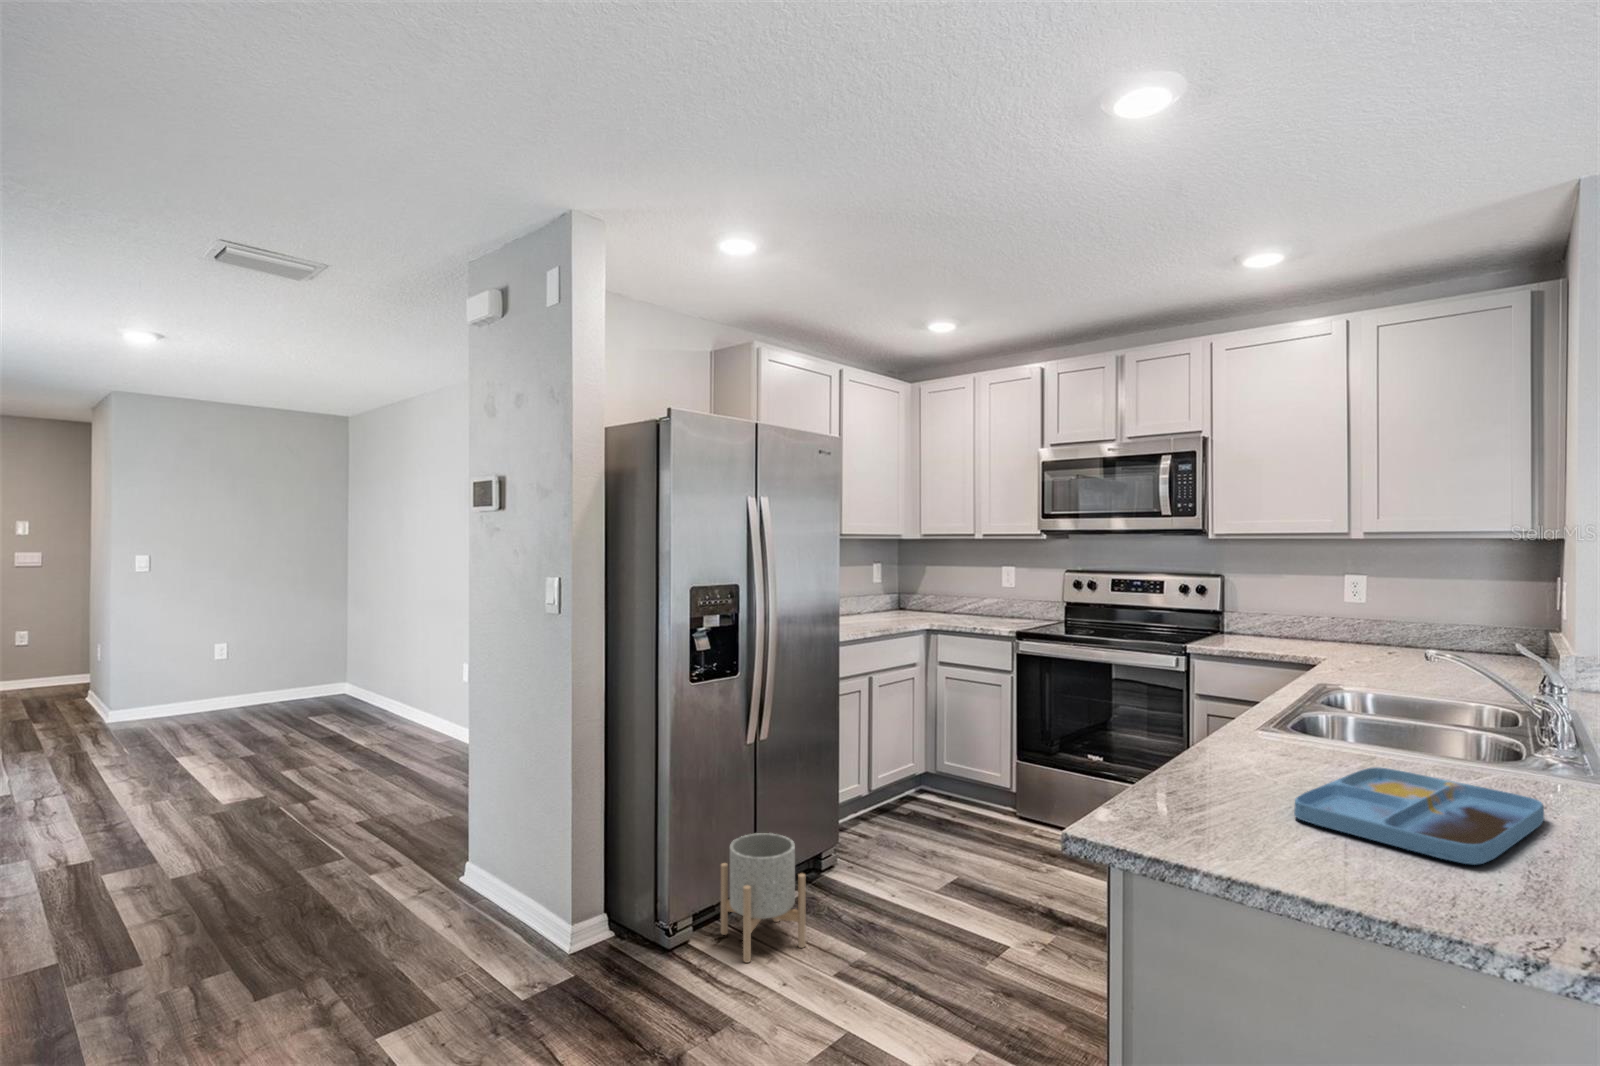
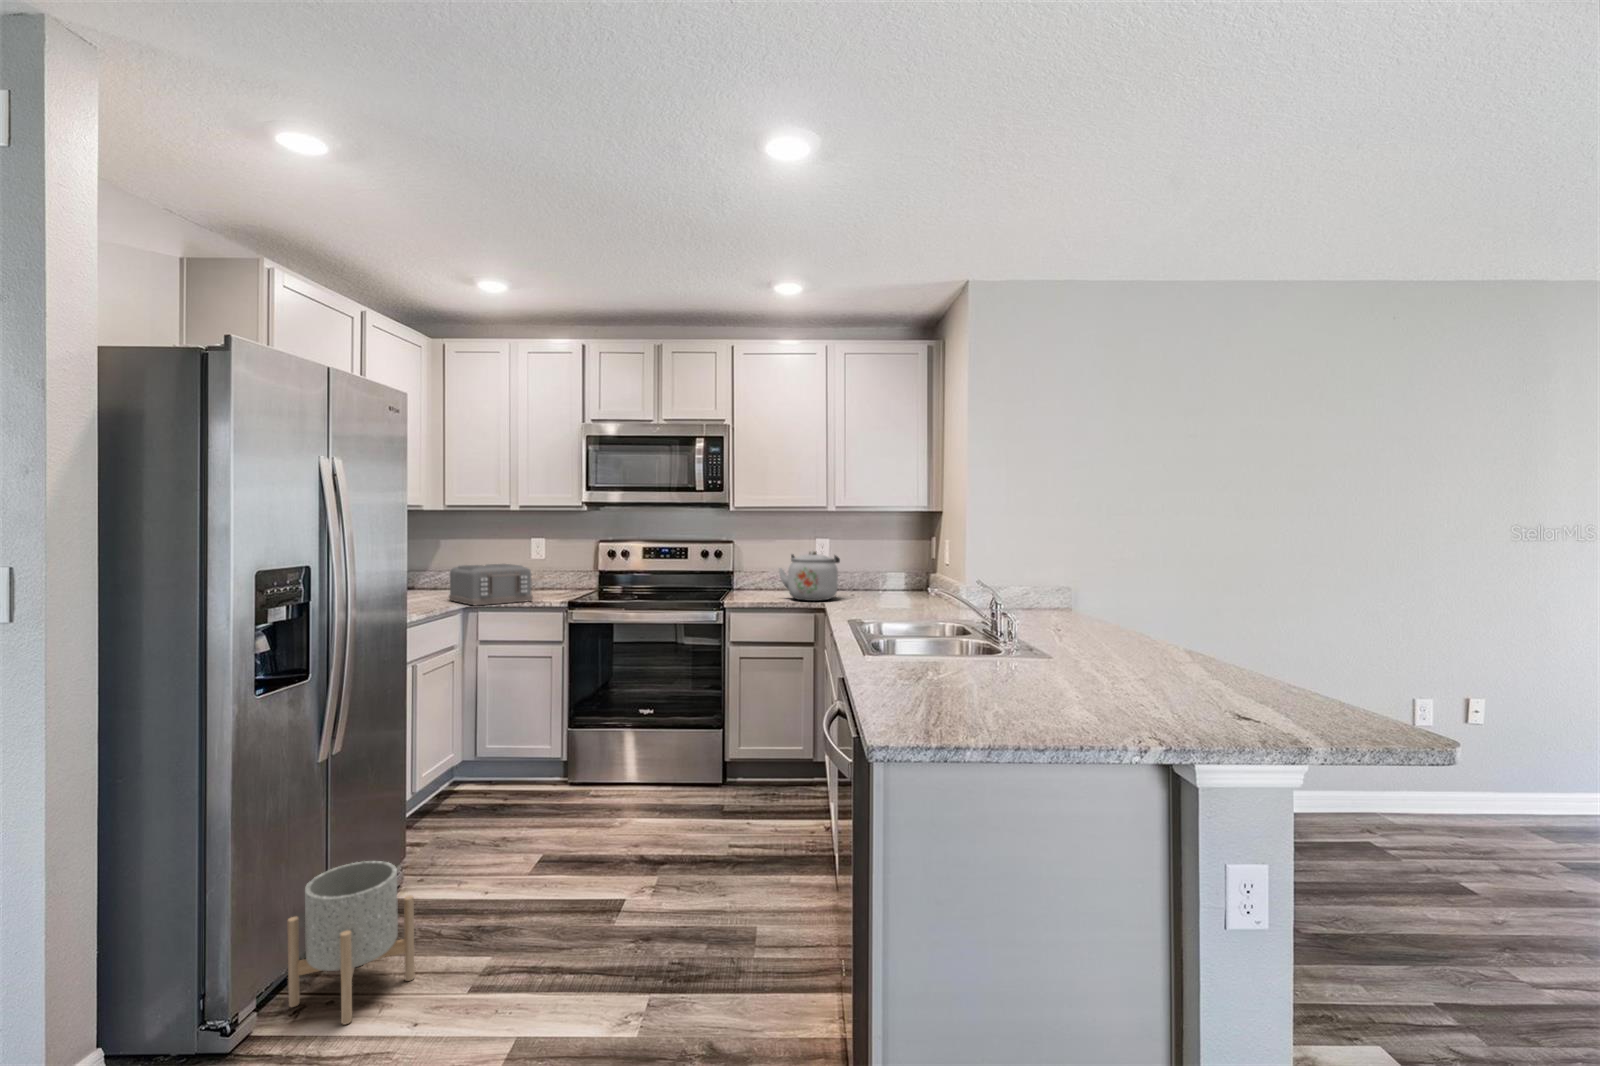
toaster: none [917,588,988,627] -> present [449,564,533,606]
kettle: none [1268,589,1367,654] -> present [779,551,840,601]
tray: present [1294,767,1544,865] -> none [961,666,1075,713]

